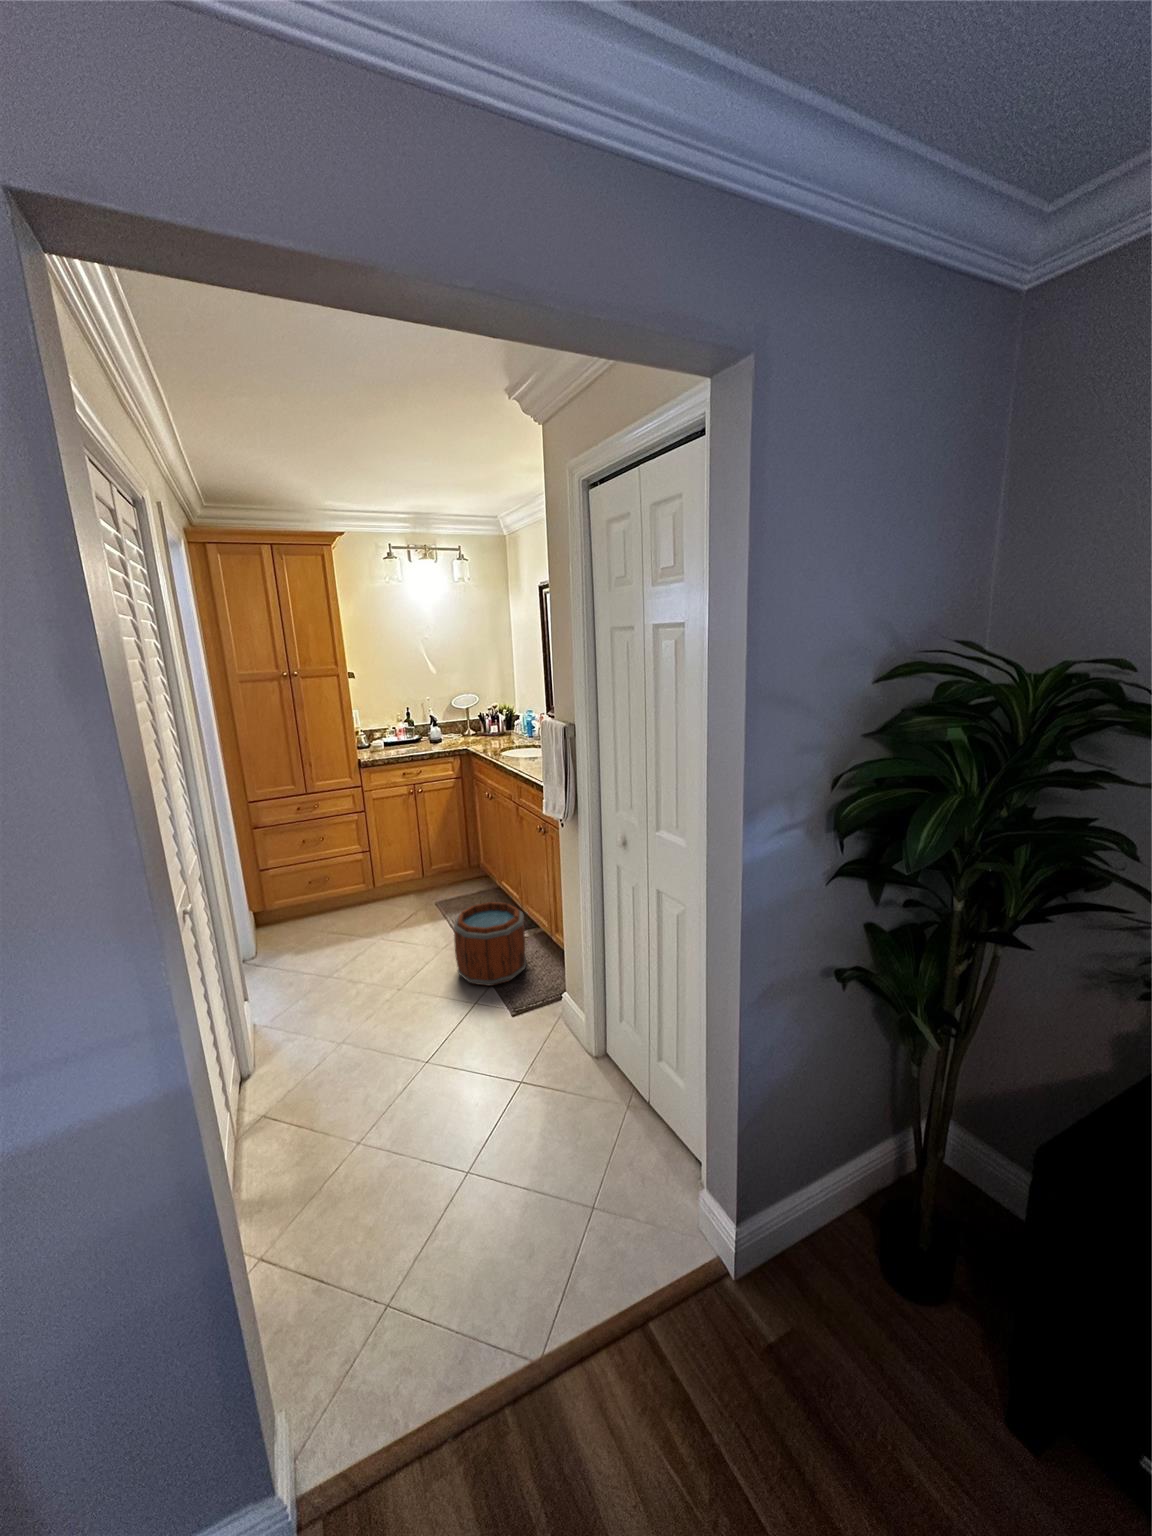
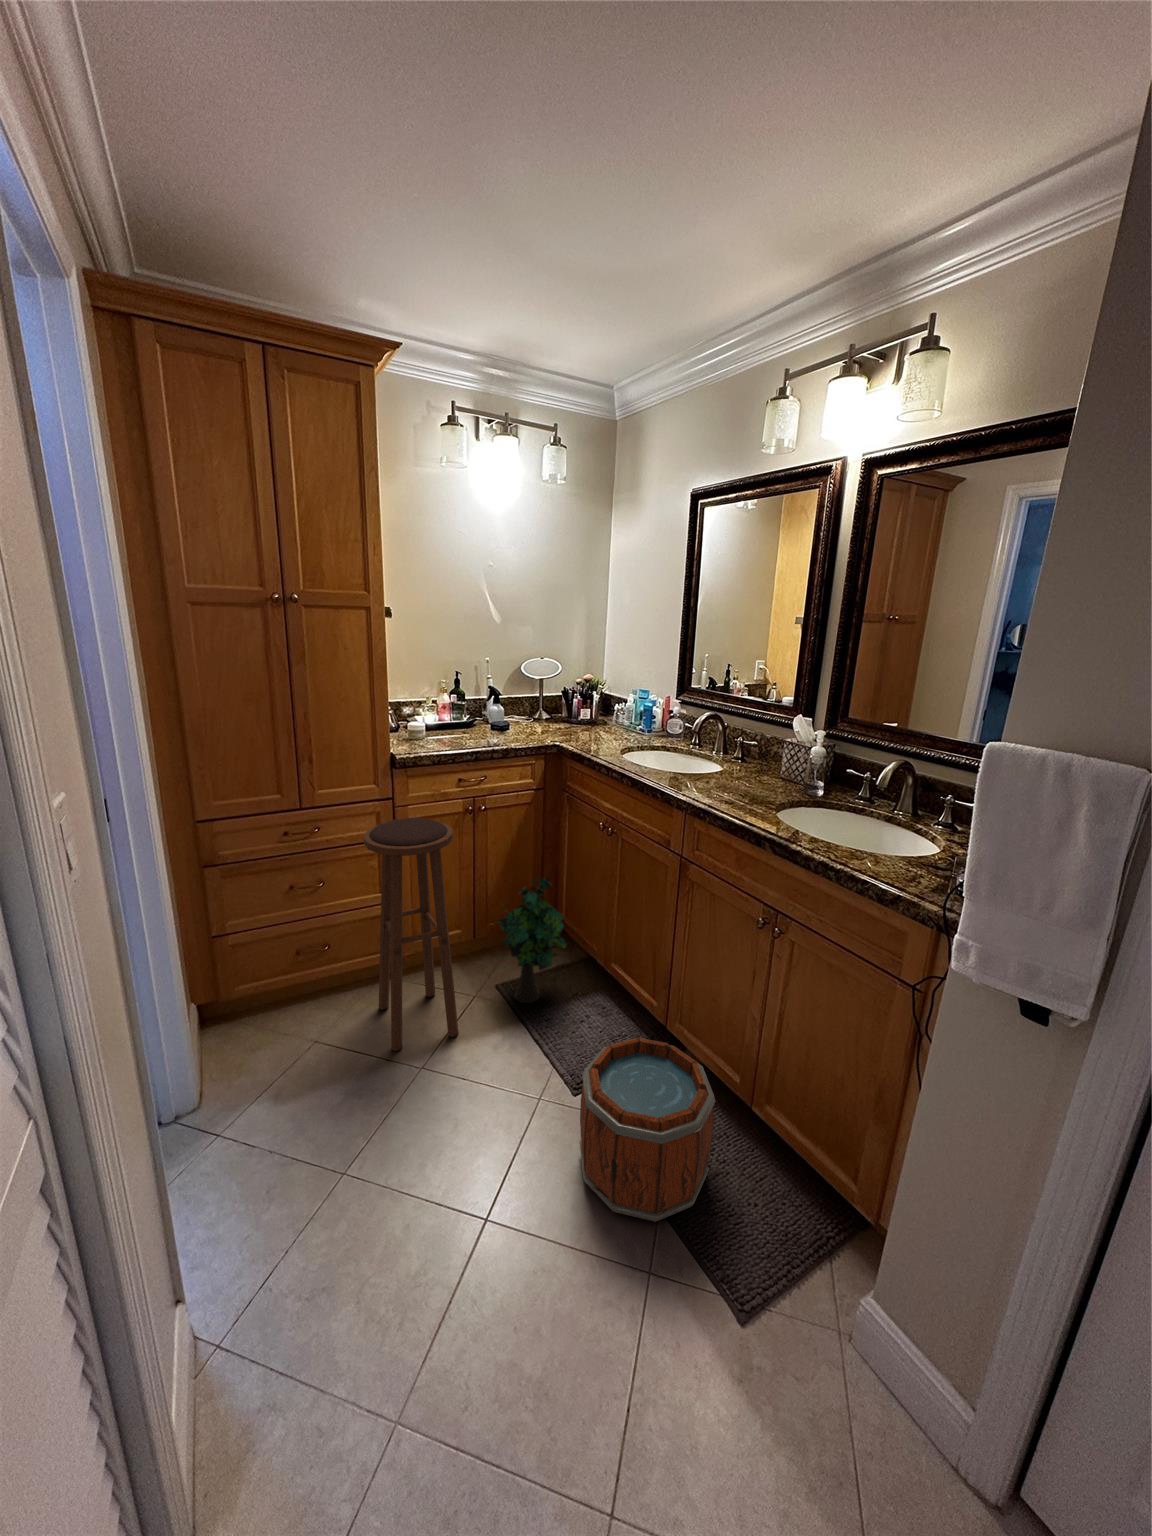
stool: none [342,796,407,933] -> present [364,818,458,1051]
decorative plant: none [425,830,476,909] -> present [493,877,567,1003]

